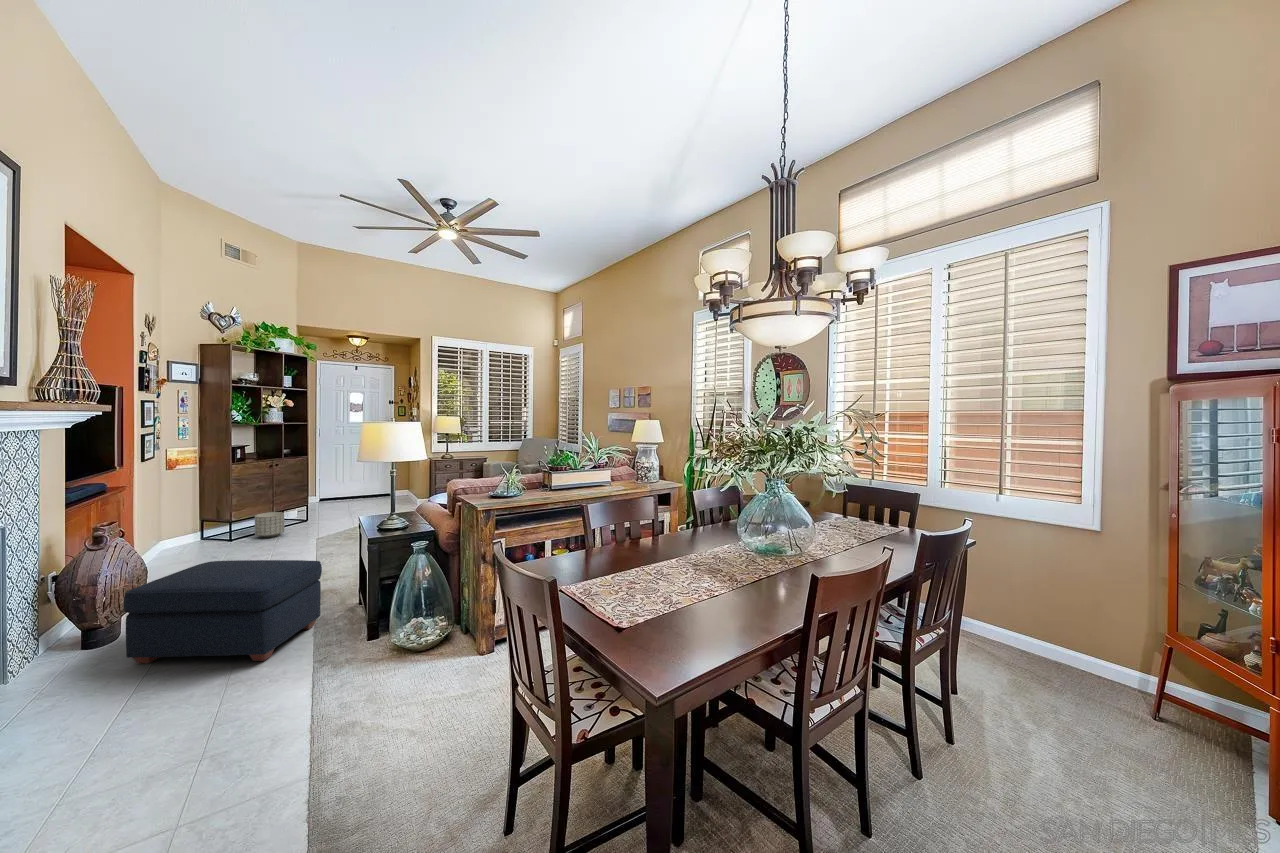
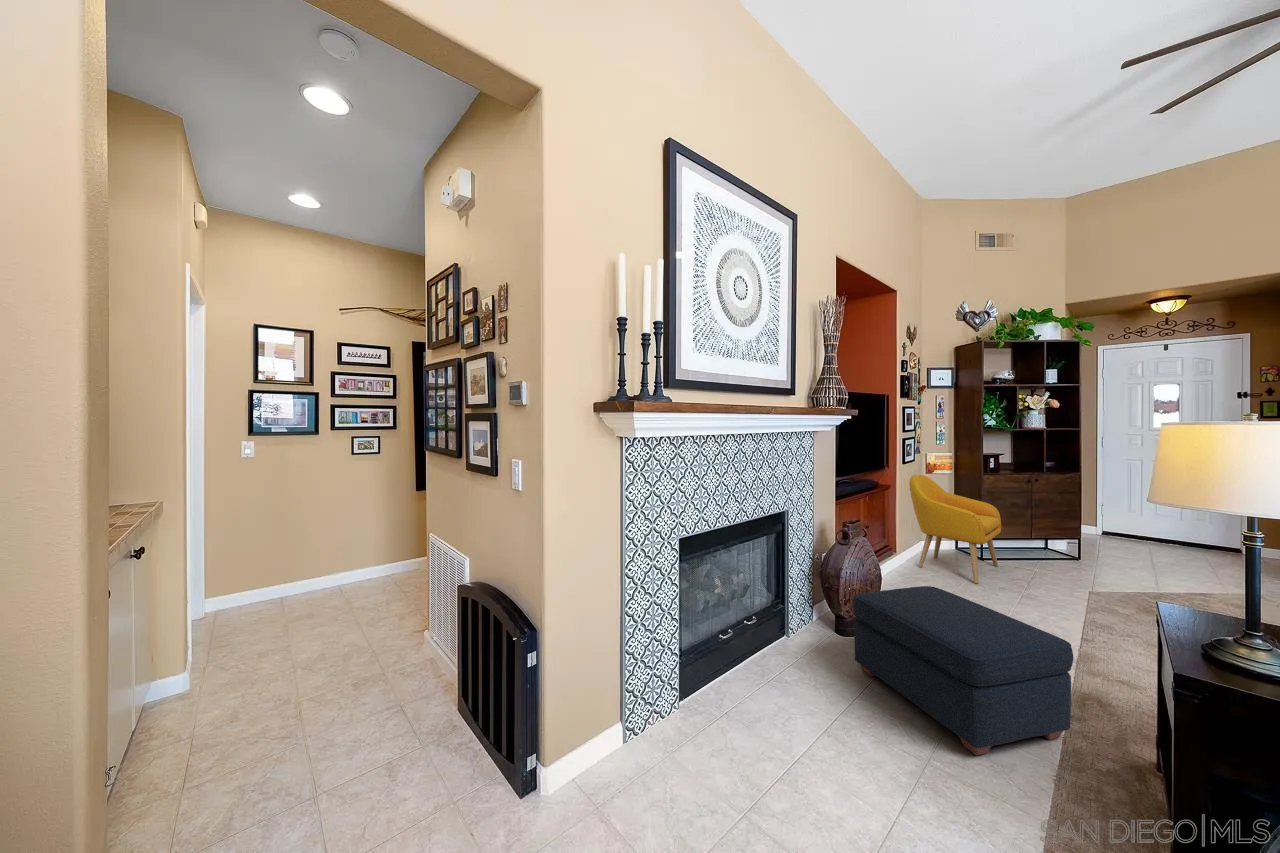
armchair: none [152,471,250,565] -> present [909,475,1001,583]
planter: present [255,512,284,538] -> none [1008,536,1044,567]

